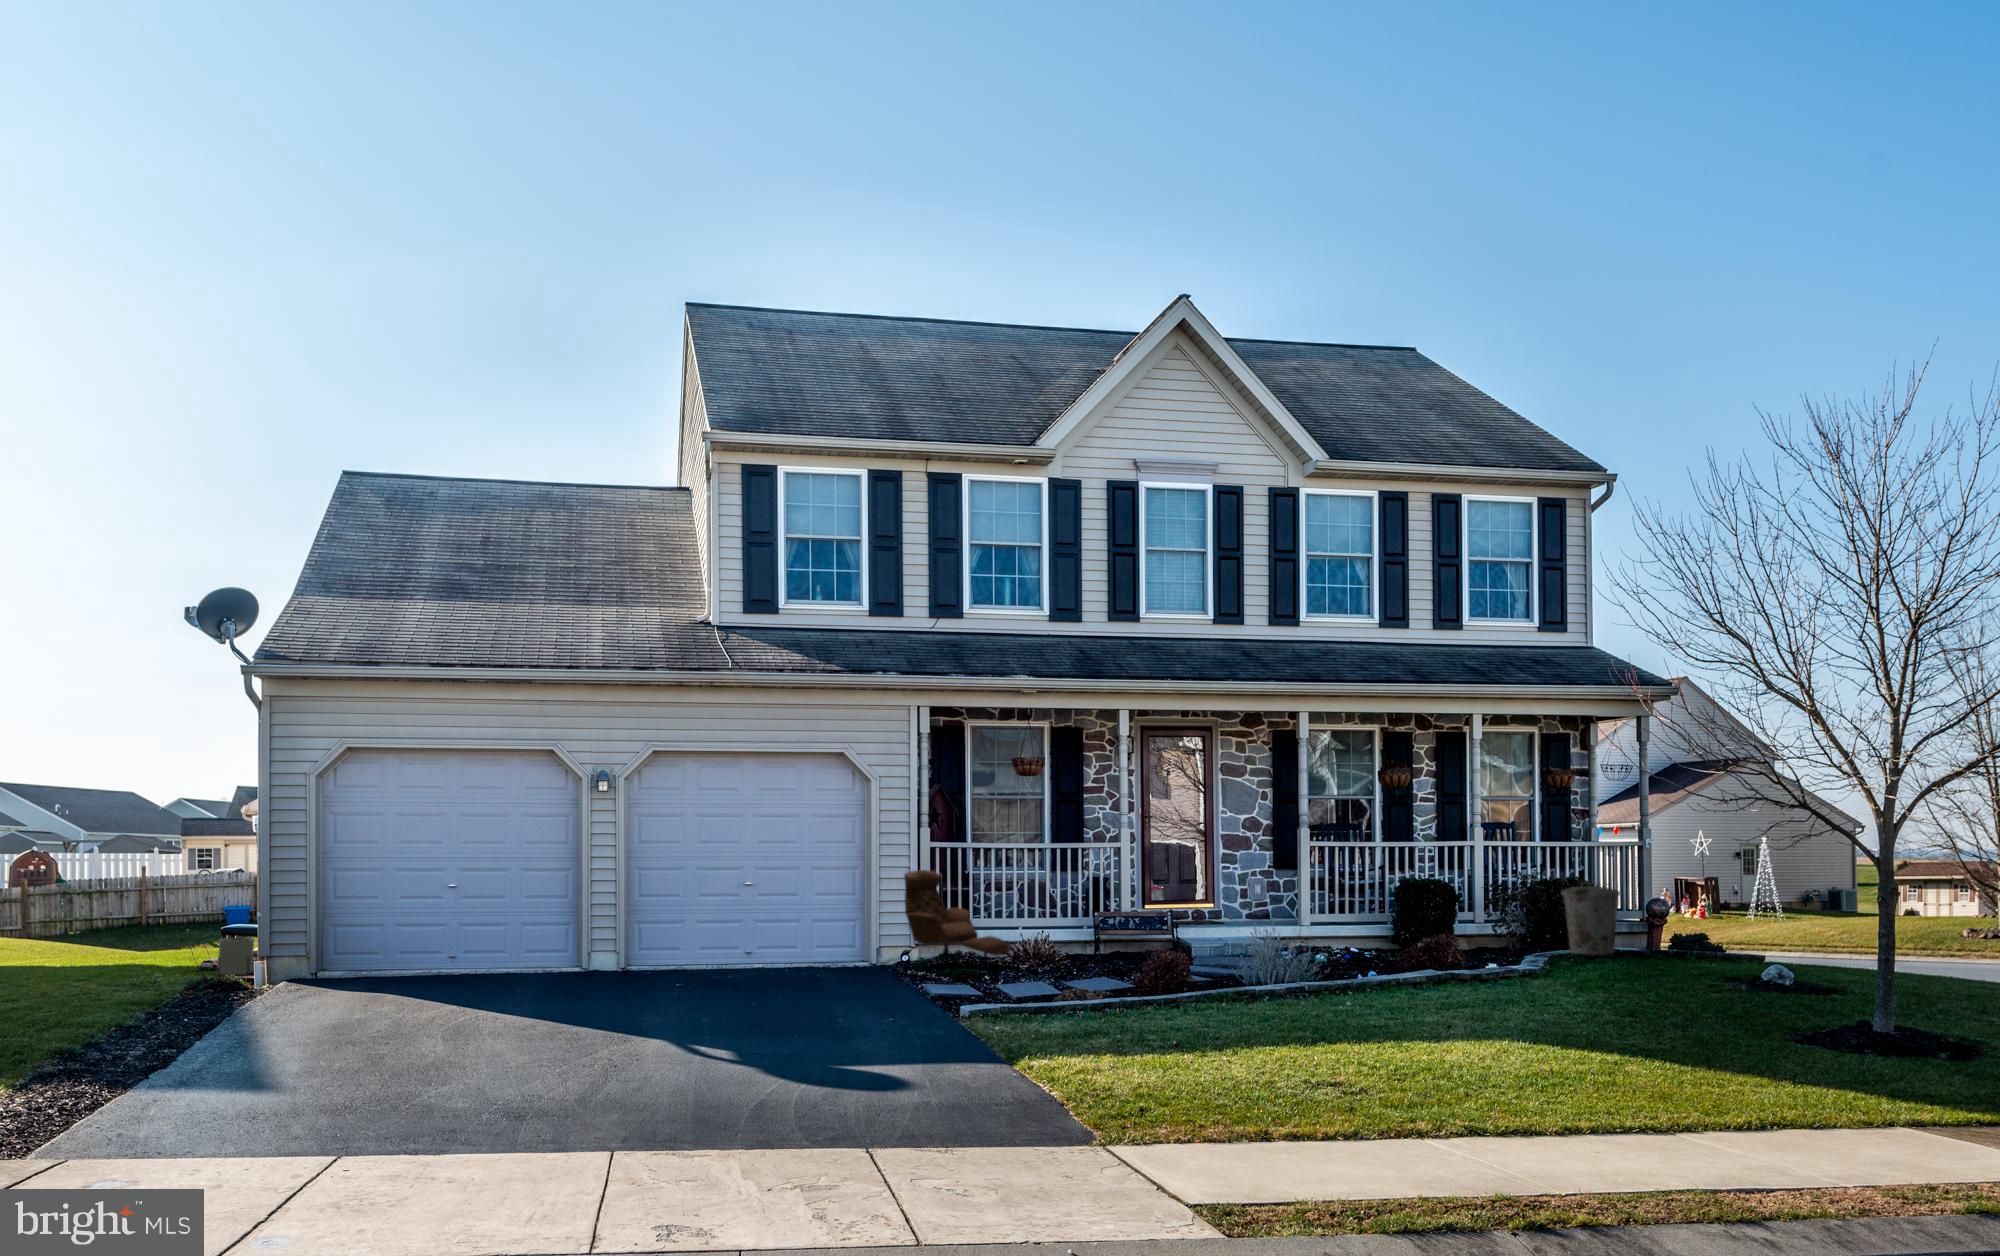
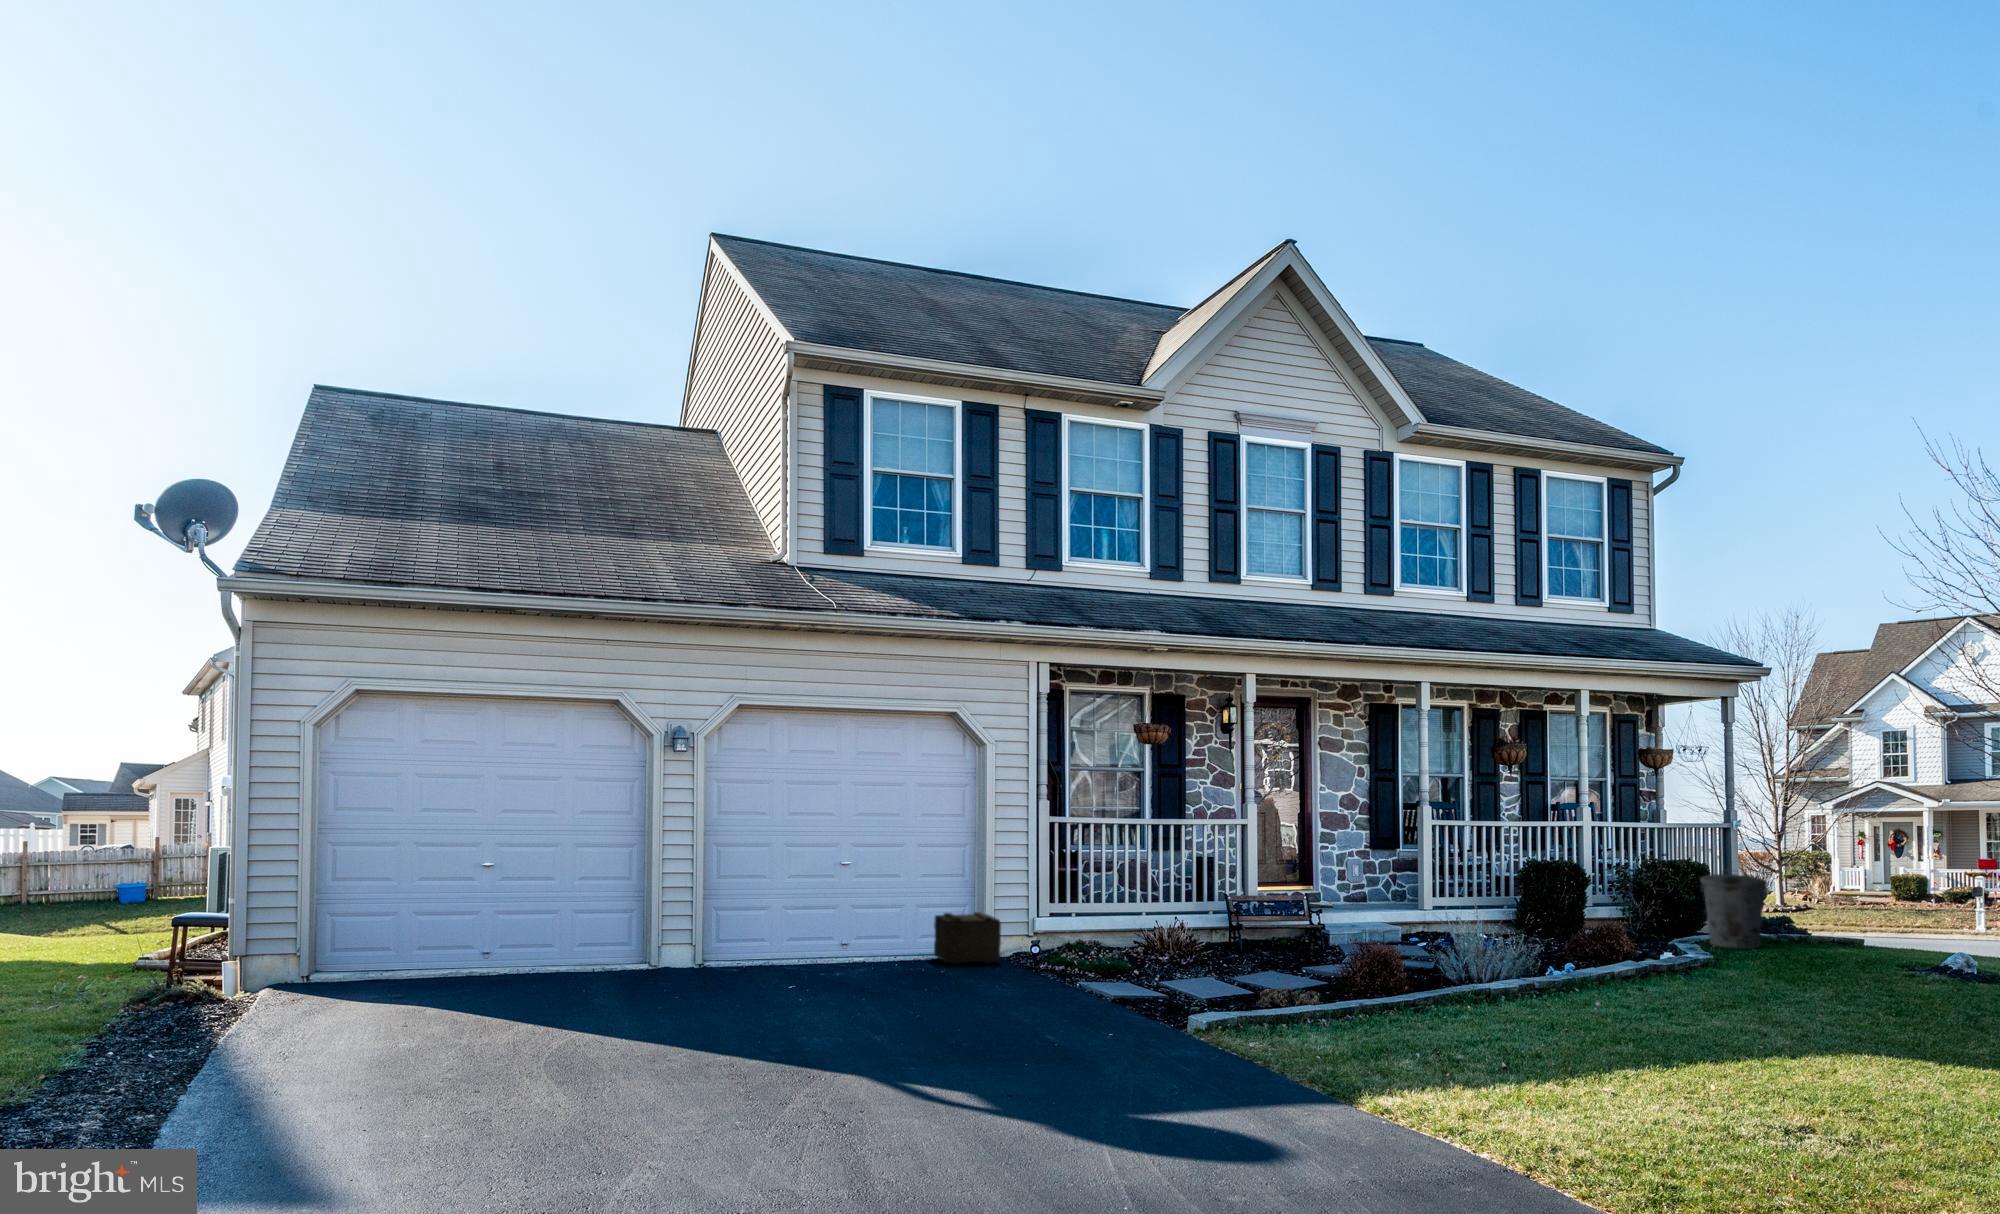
lounge chair: present [904,870,1011,969] -> none [1022,848,1145,967]
wooden crate: none [831,926,882,969] -> present [934,912,1001,965]
planter: present [218,938,254,986] -> none [178,928,231,998]

